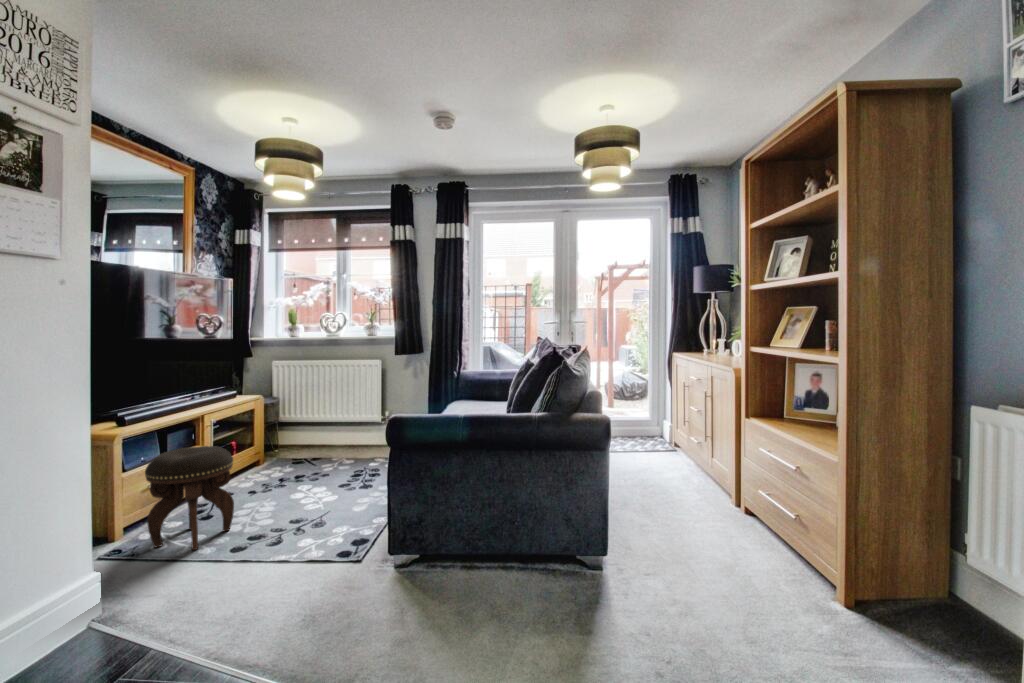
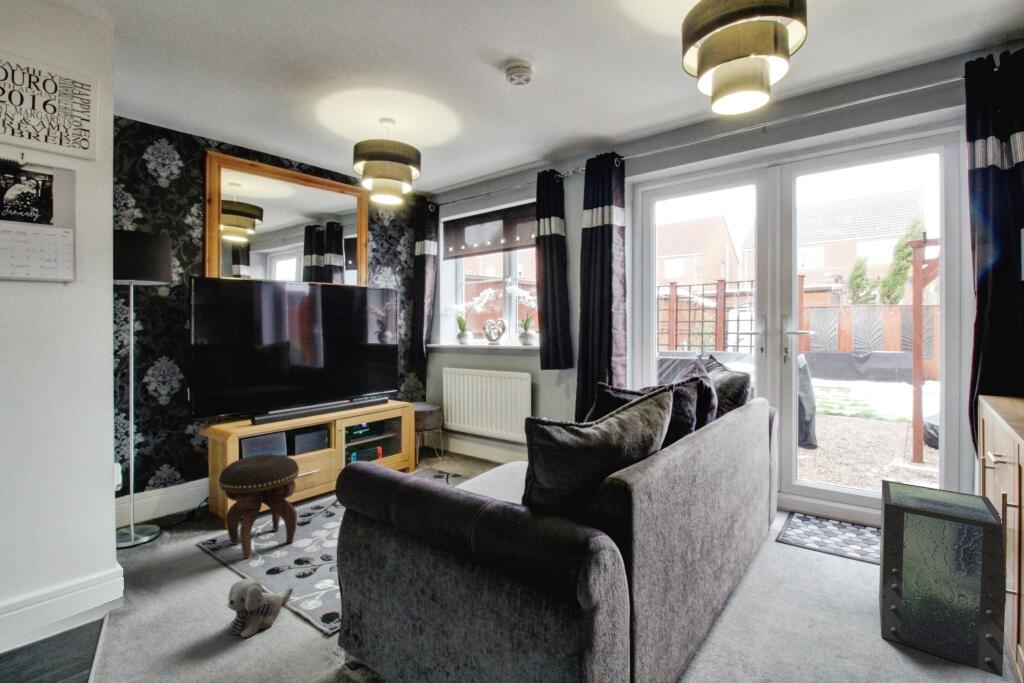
storage box: none [644,399,698,476] -> present [879,480,1005,677]
plush toy: none [262,533,306,582] -> present [228,579,293,637]

